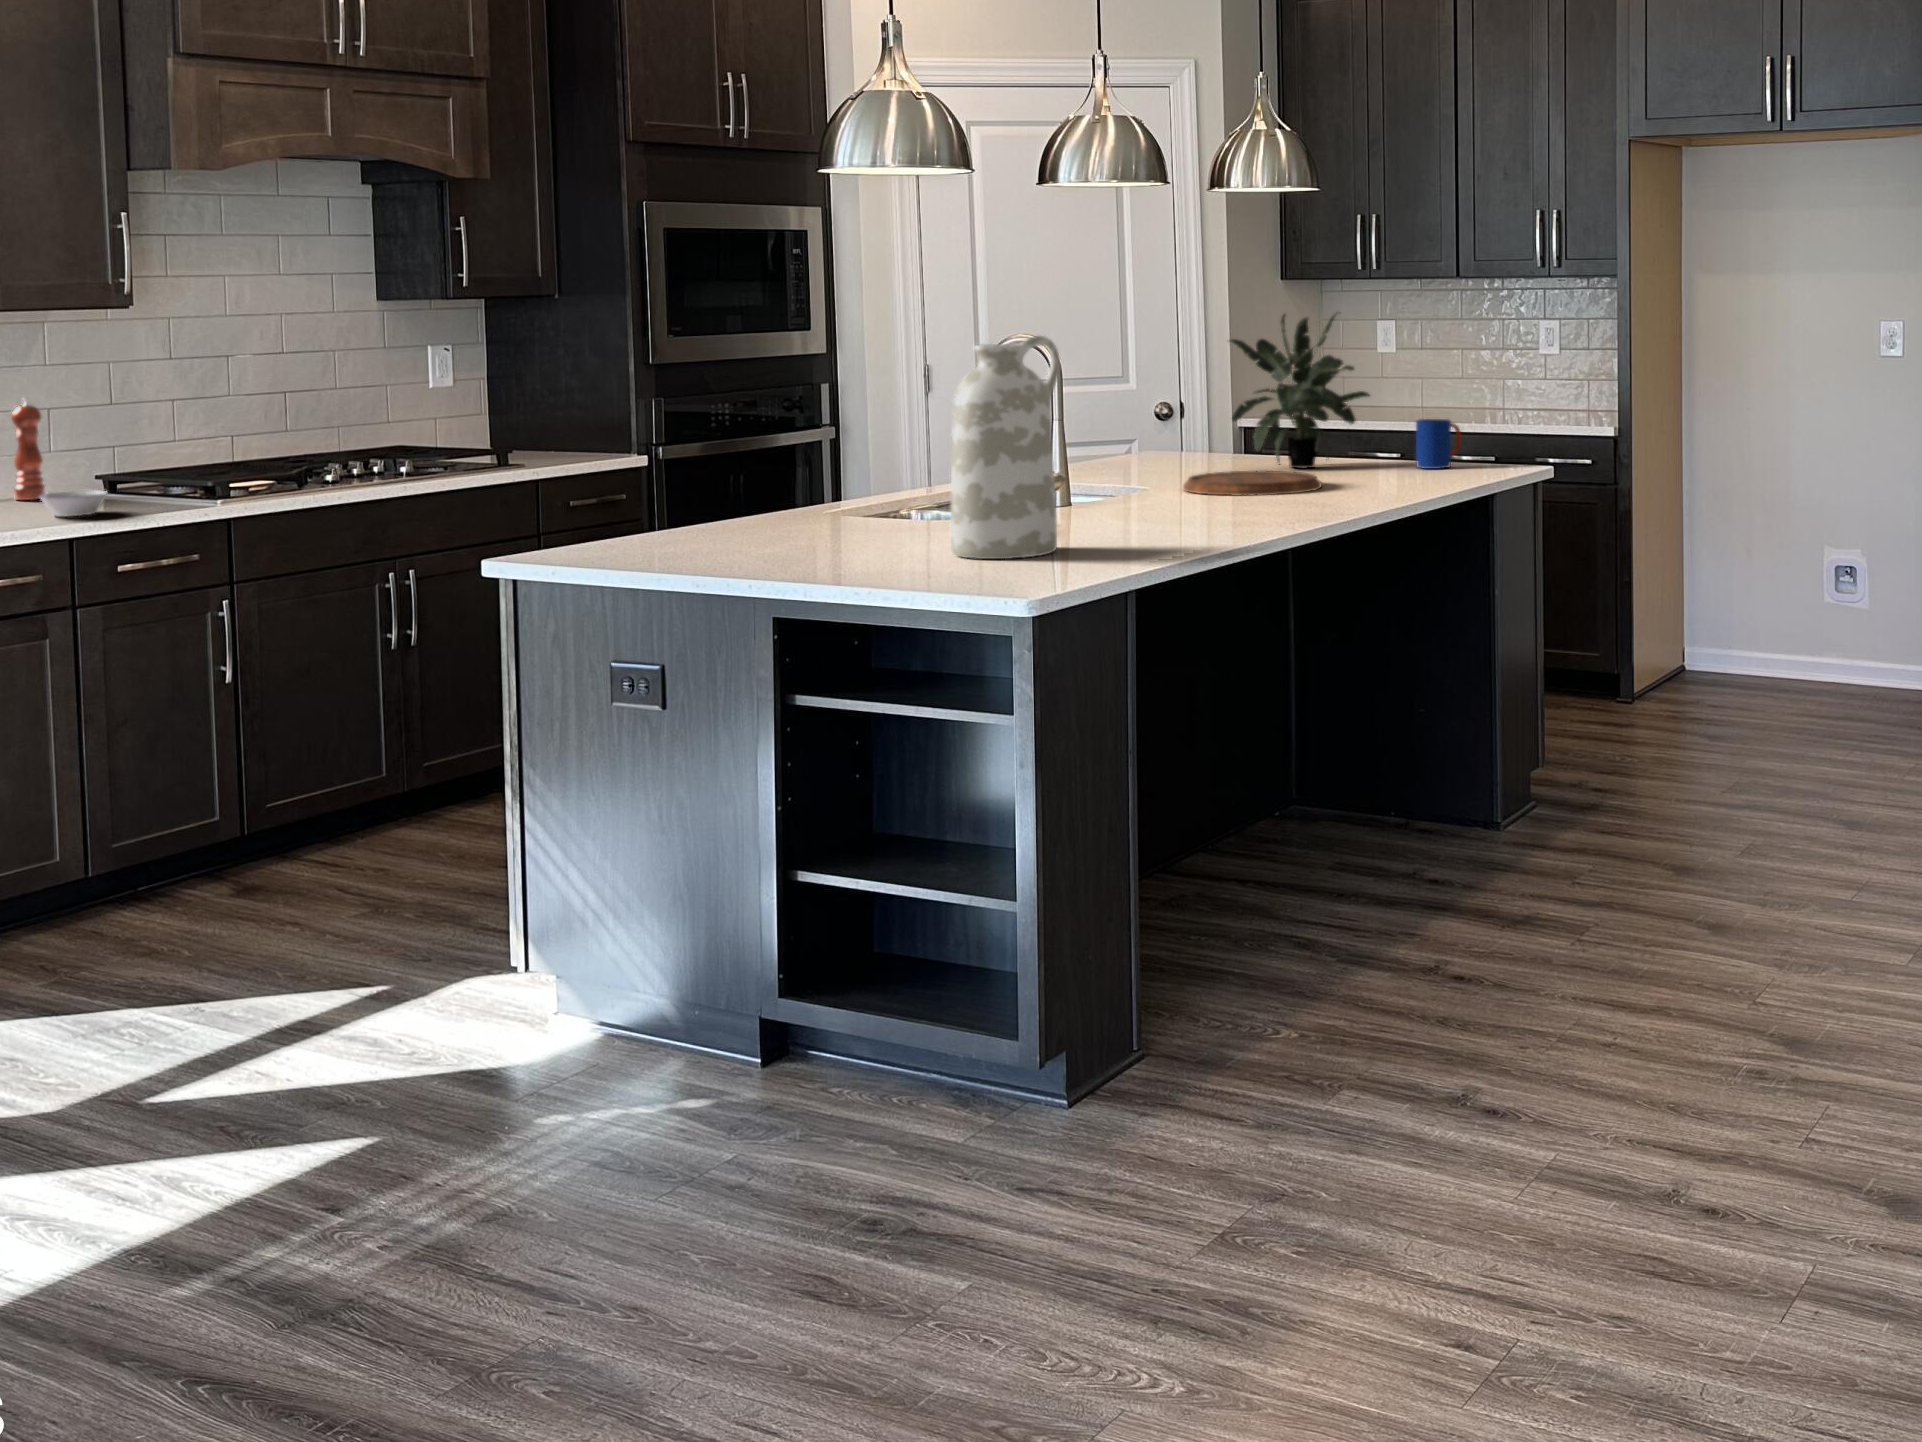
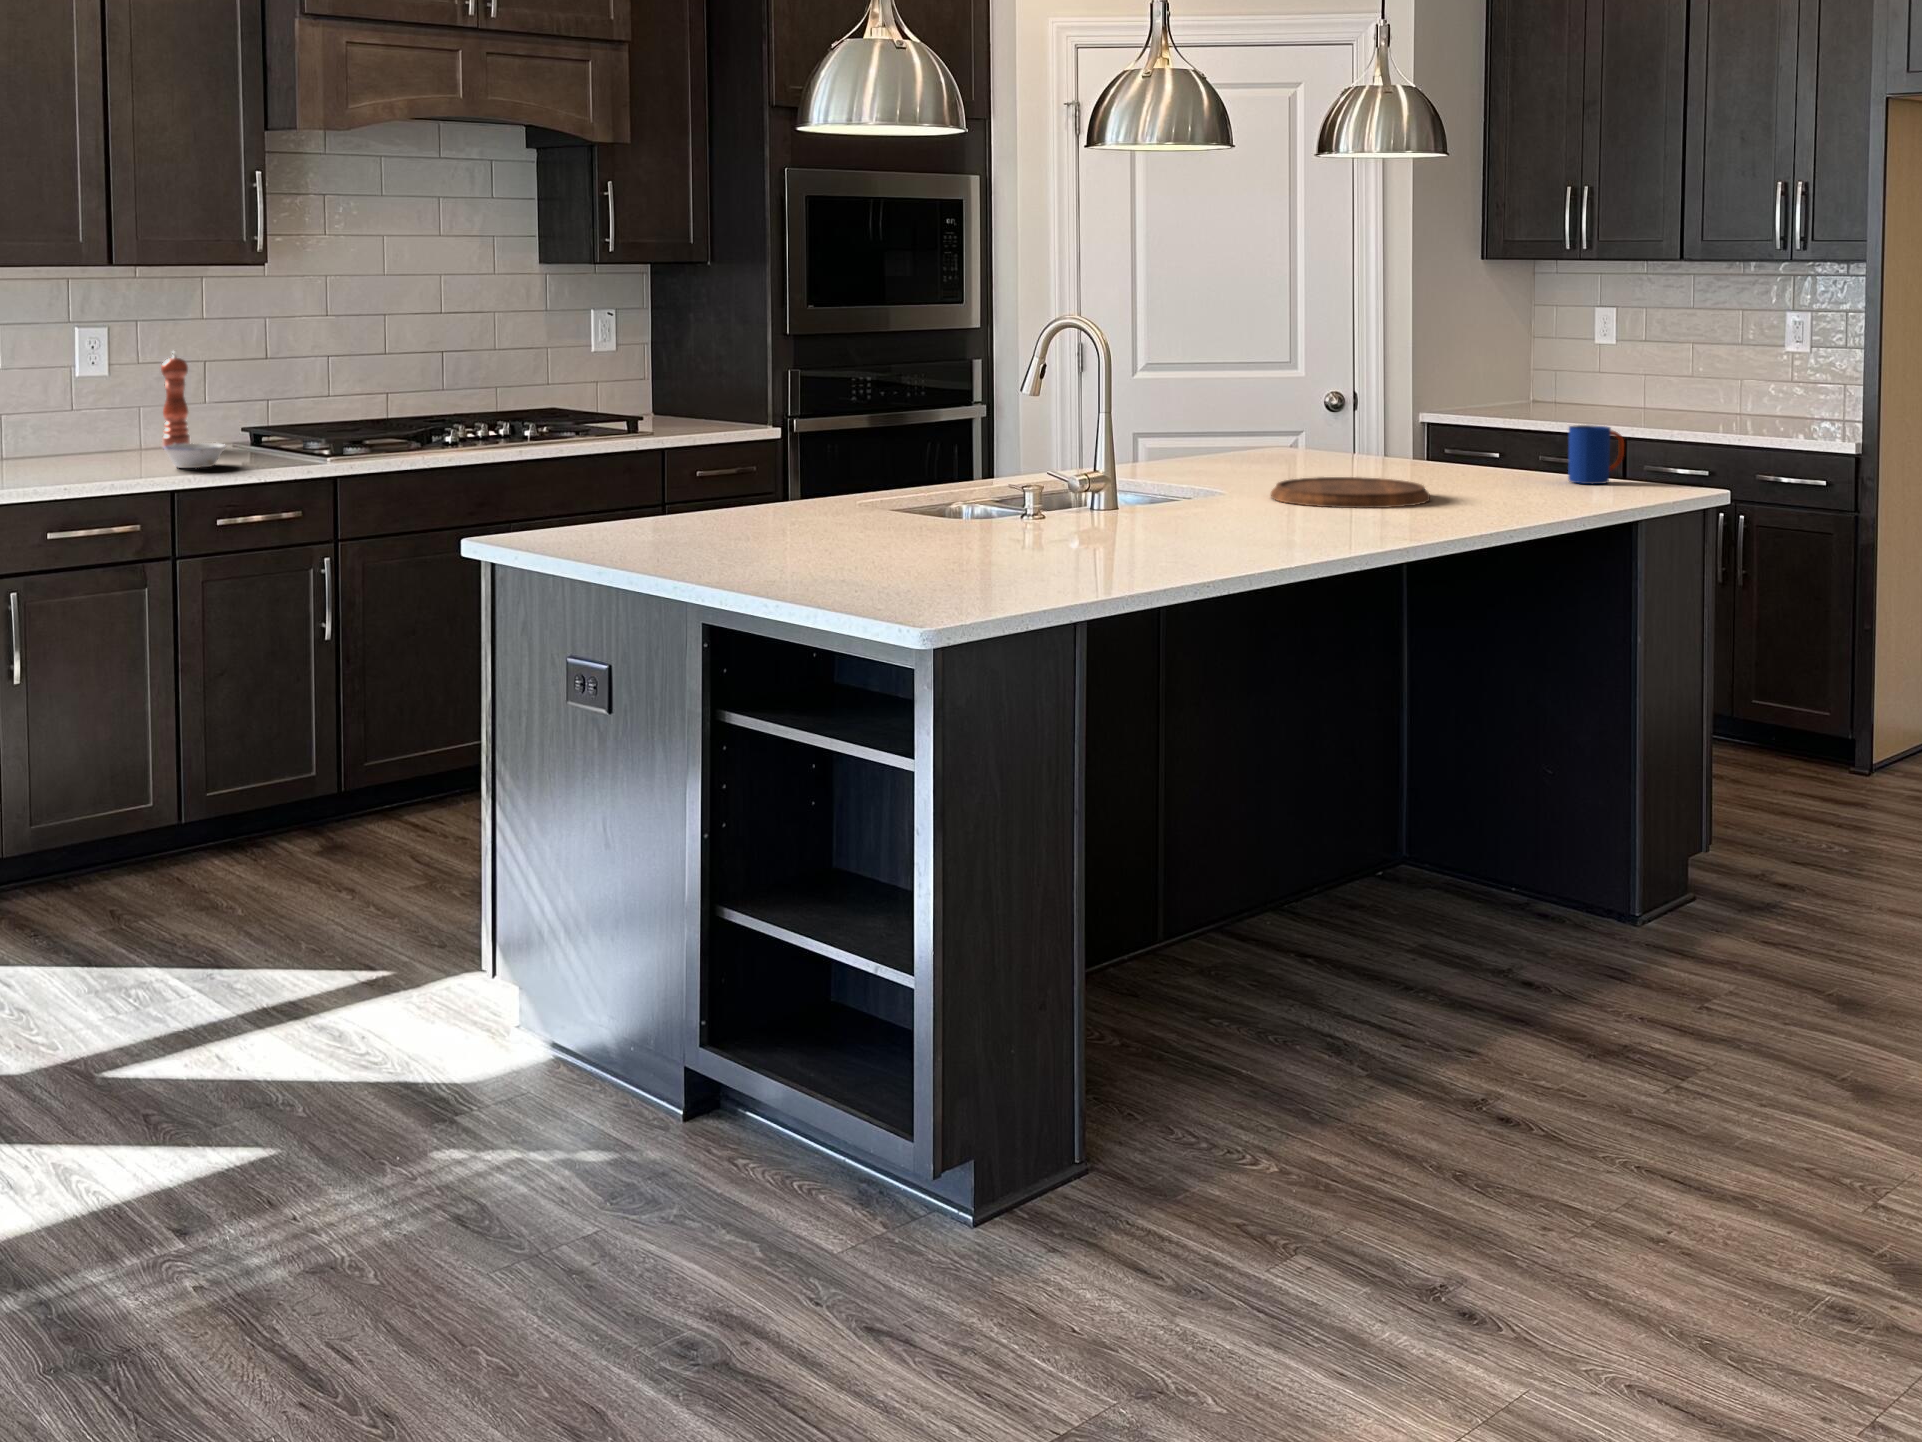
potted plant: present [1230,314,1369,468] -> none [1361,298,1521,476]
vase: present [951,336,1060,559] -> none [908,320,1039,575]

